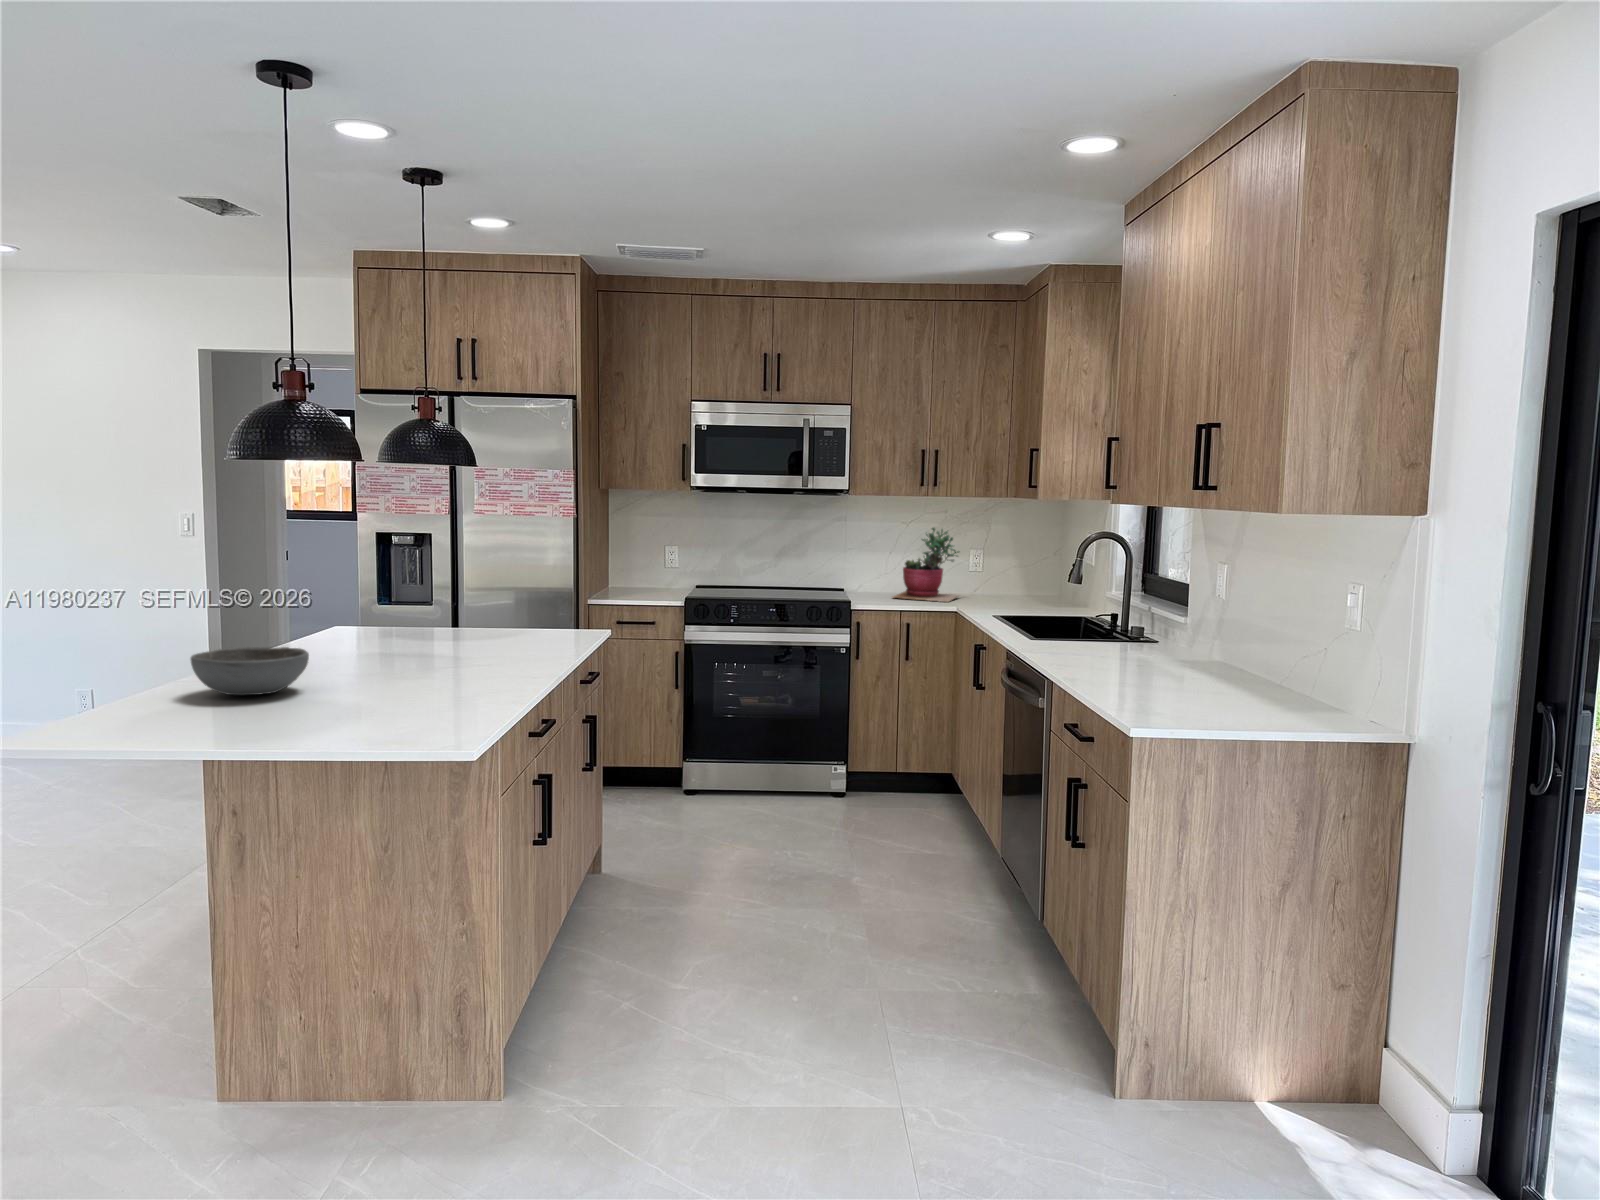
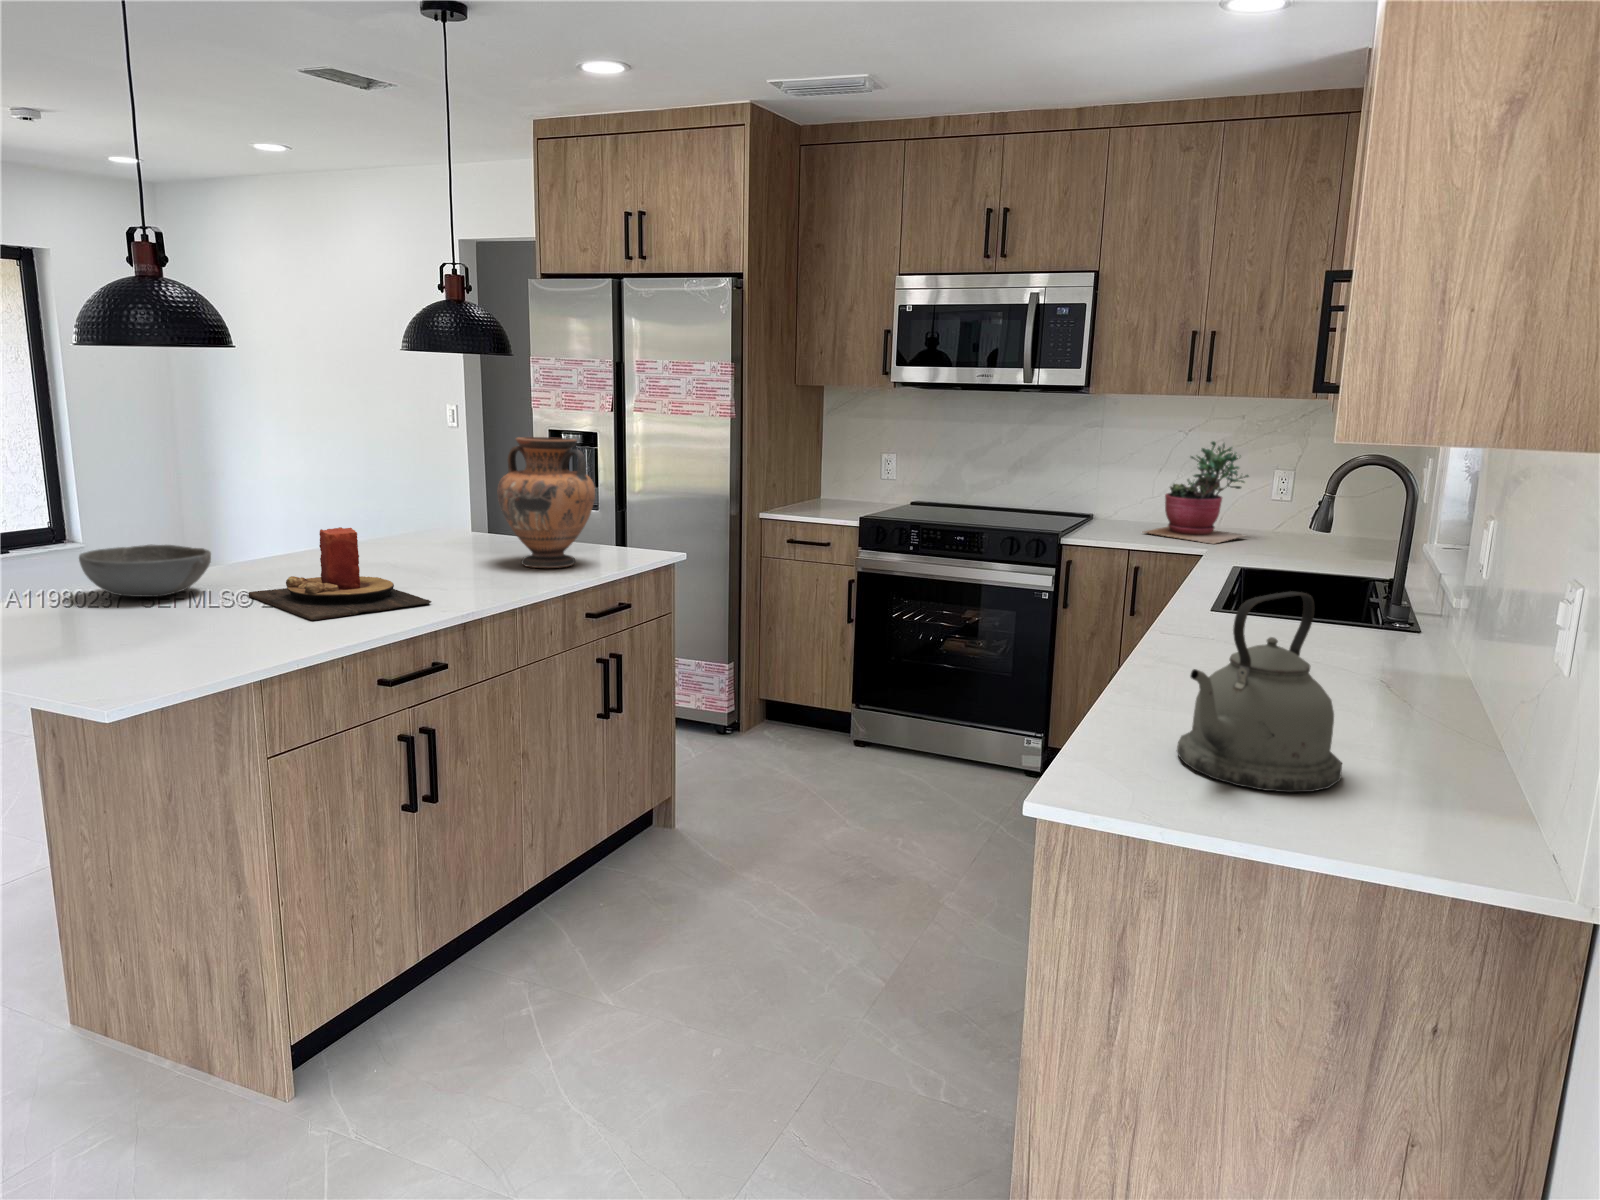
vase: none [483,537,568,650] -> present [498,437,595,568]
kettle: none [1164,602,1258,713] -> present [1177,591,1342,792]
candle: none [347,618,519,697] -> present [248,527,431,620]

